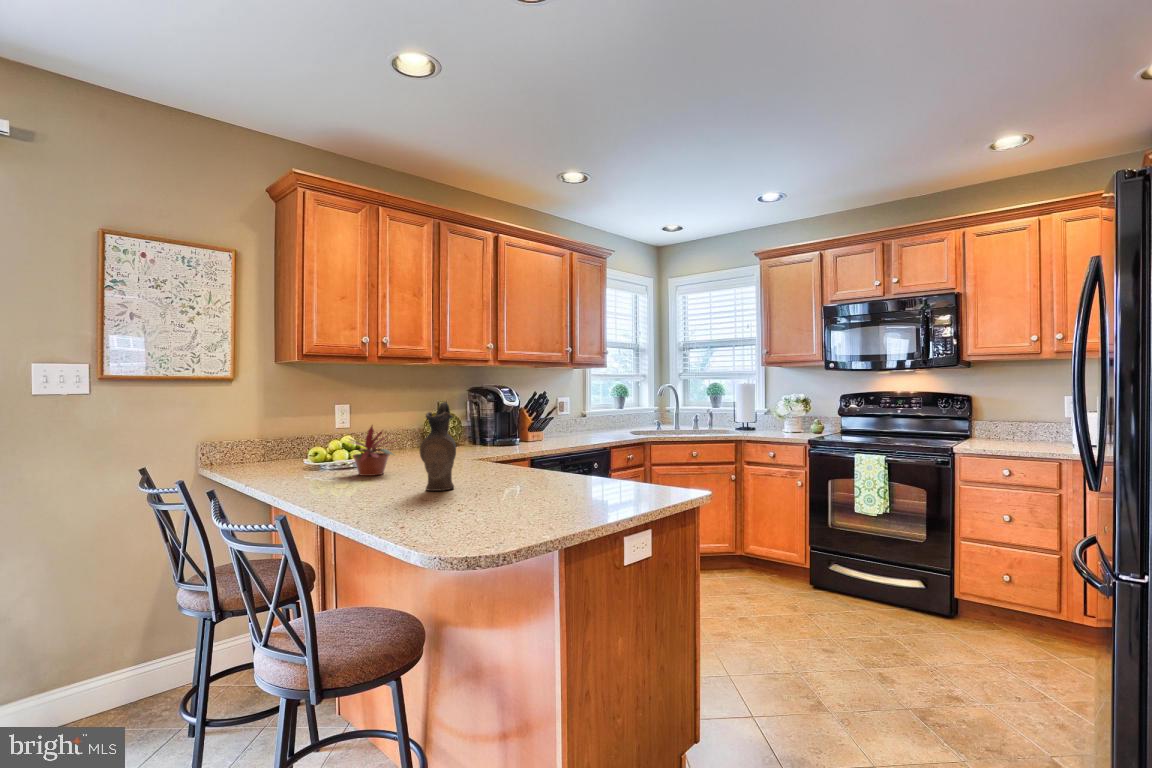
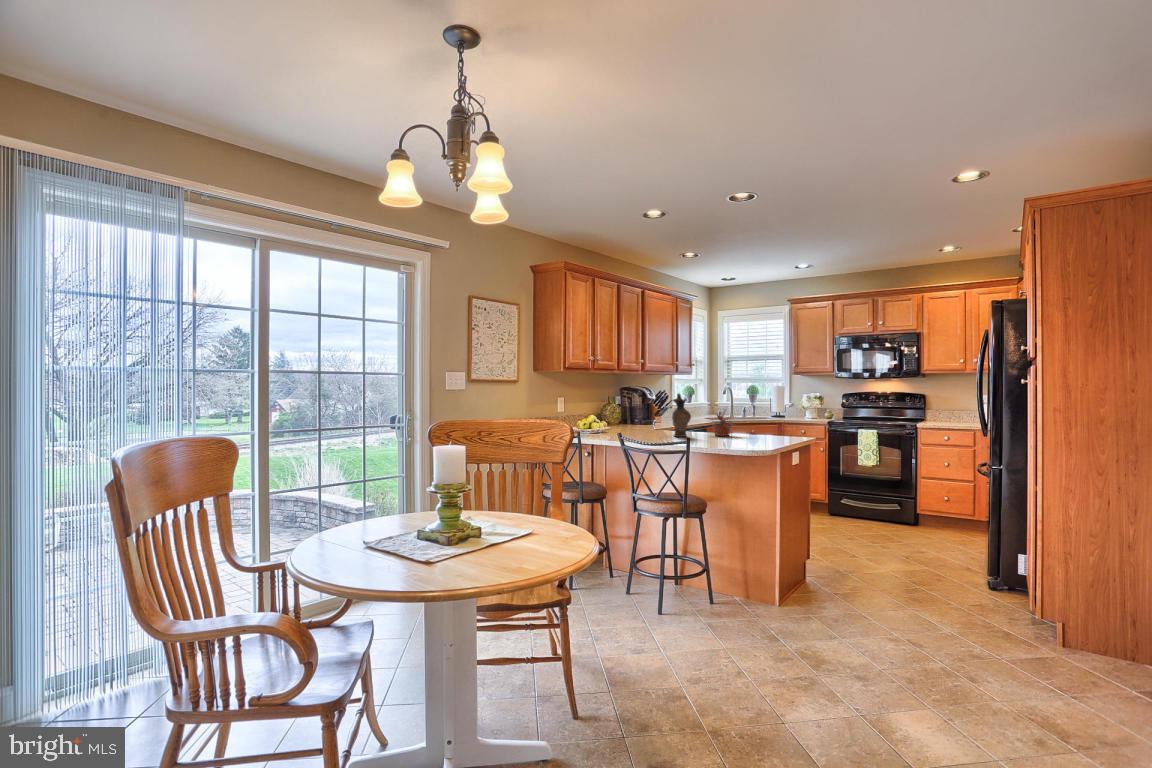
potted plant: present [350,425,396,476] -> present [712,410,733,436]

